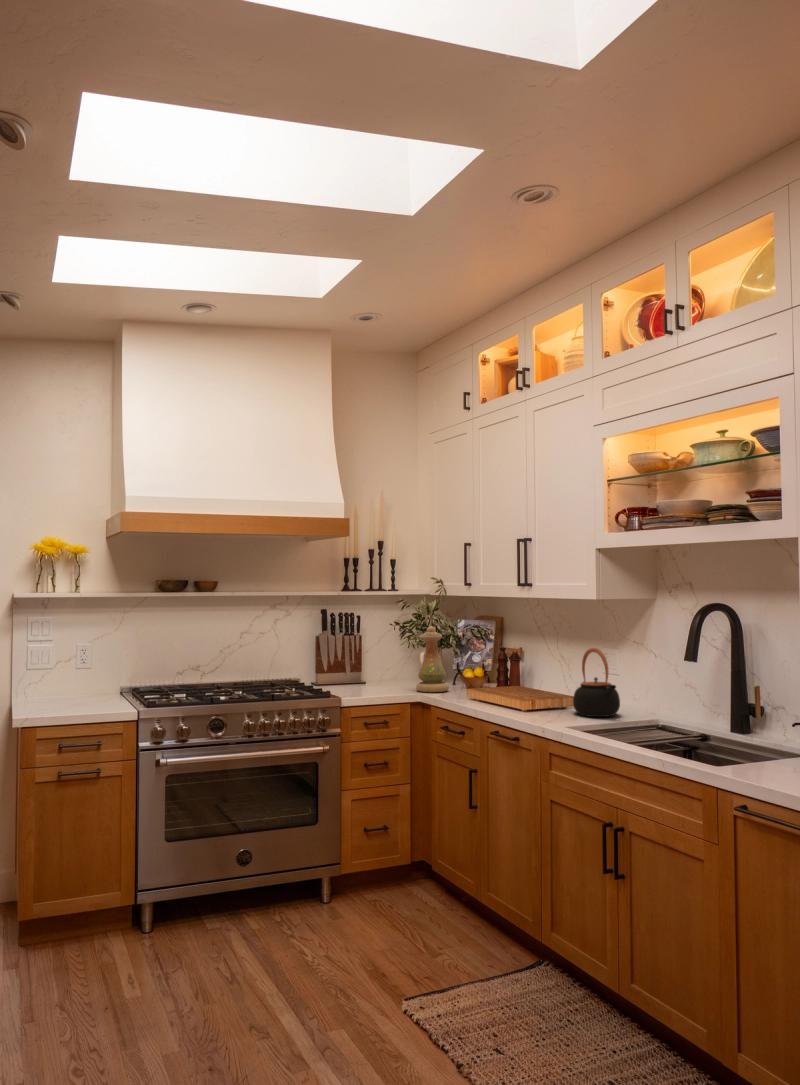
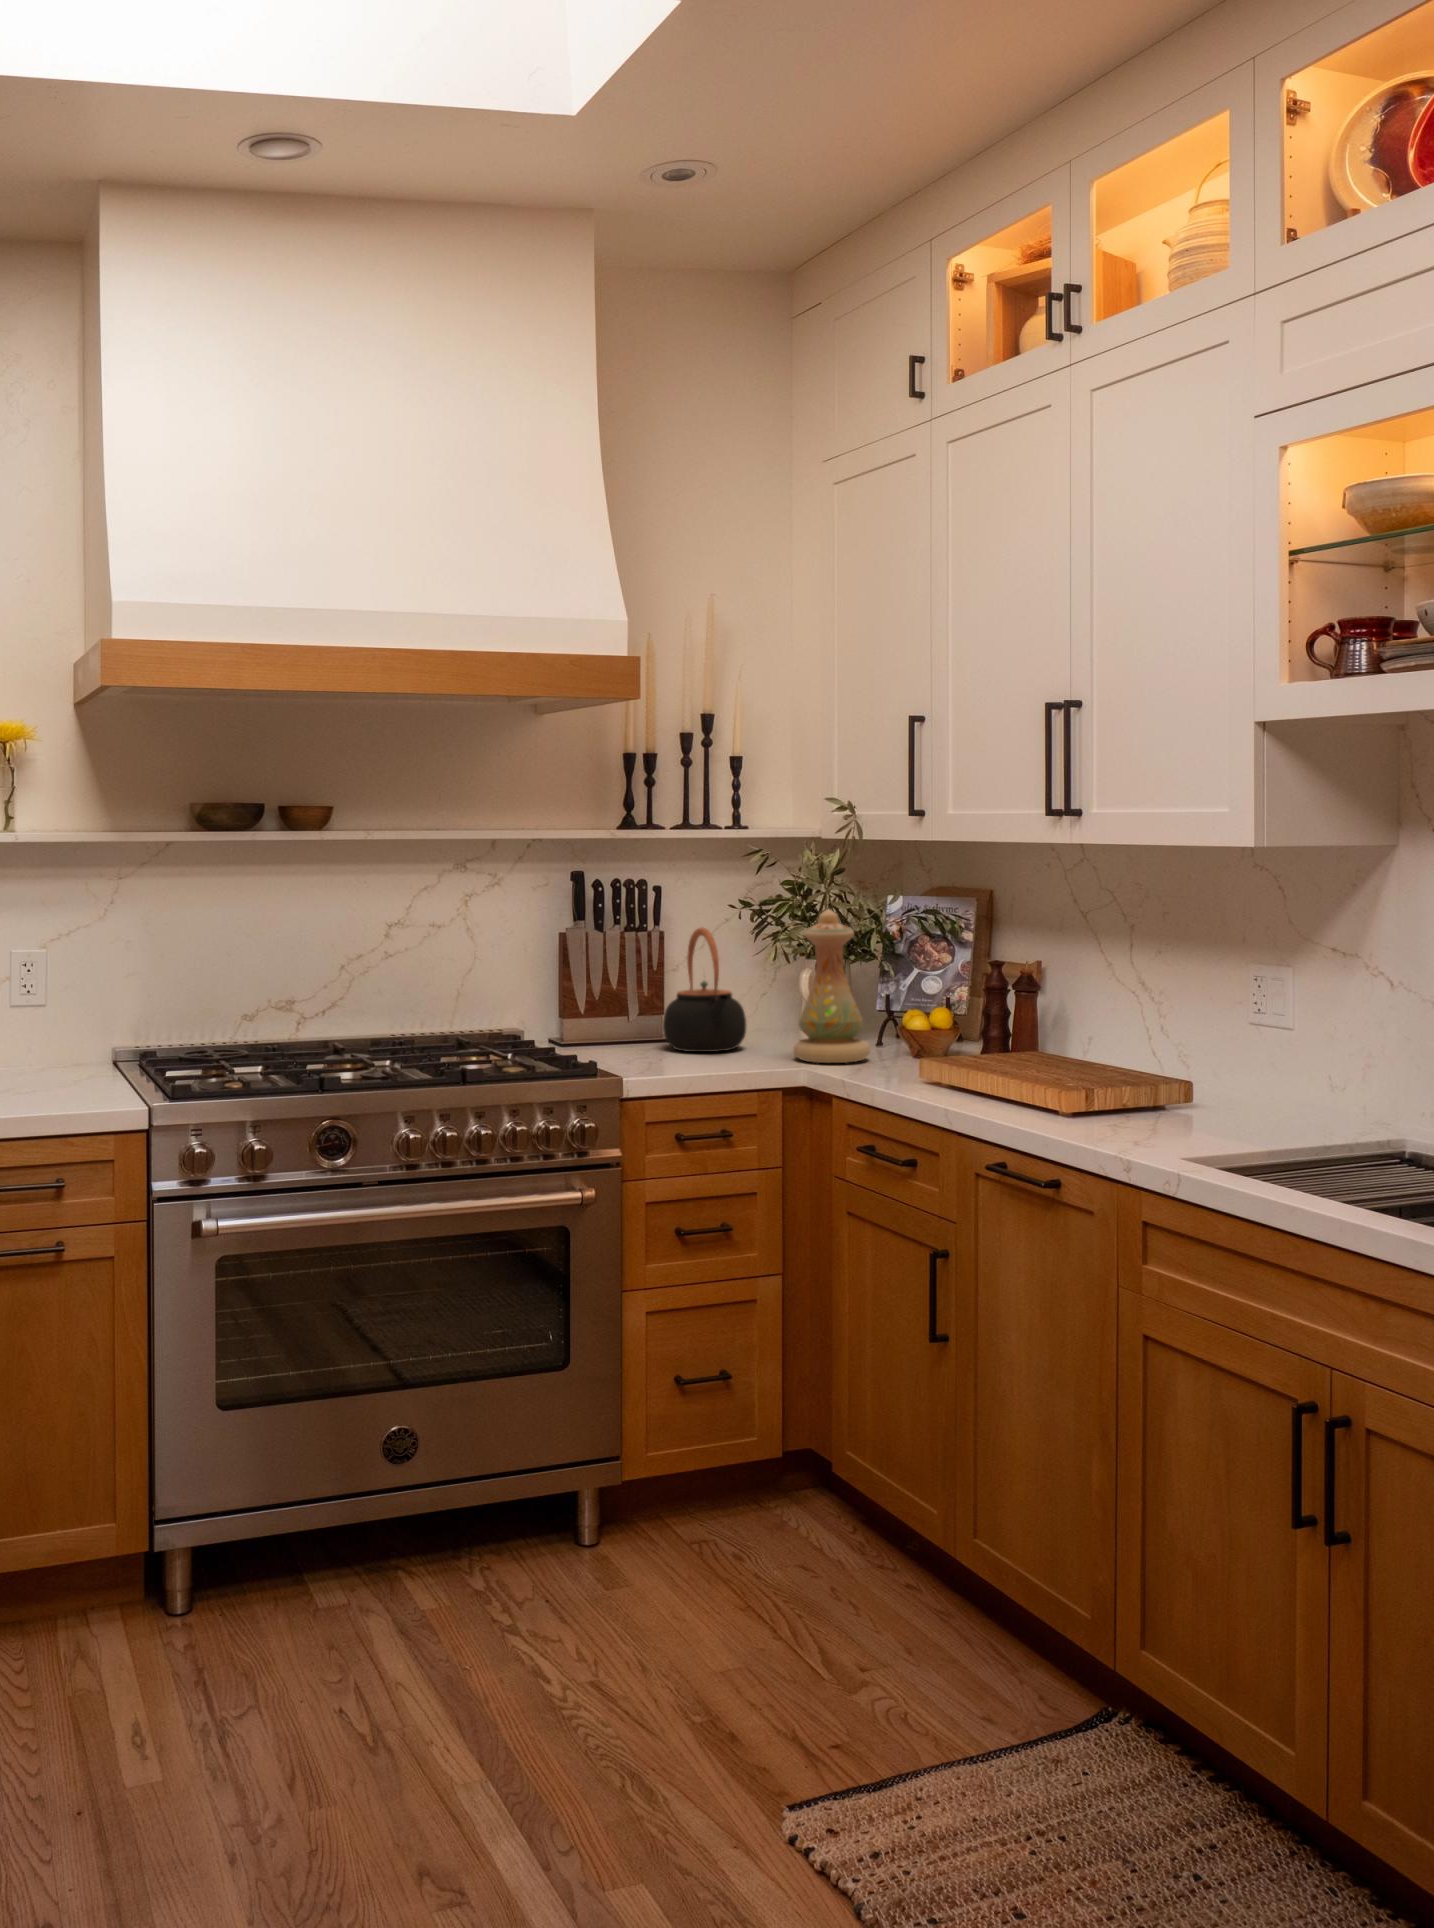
teapot: present [573,648,620,717] -> present [663,928,746,1052]

